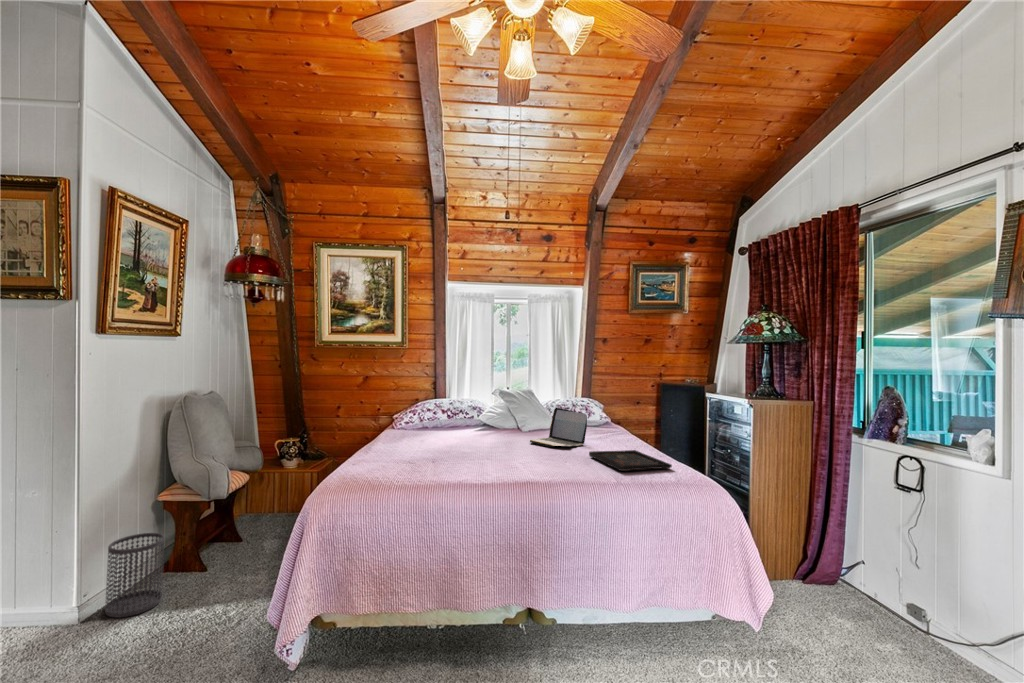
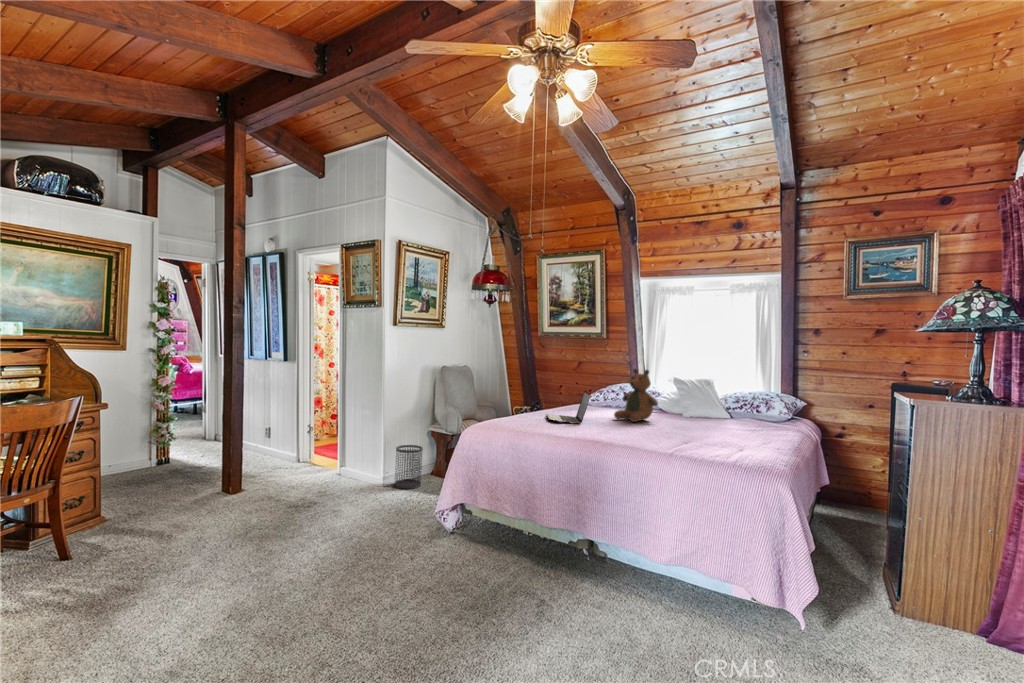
teddy bear: none [467,382,512,443] -> present [614,369,658,422]
laptop: present [530,408,587,447] -> present [546,391,590,424]
tray: present [589,450,672,471] -> none [682,436,744,457]

